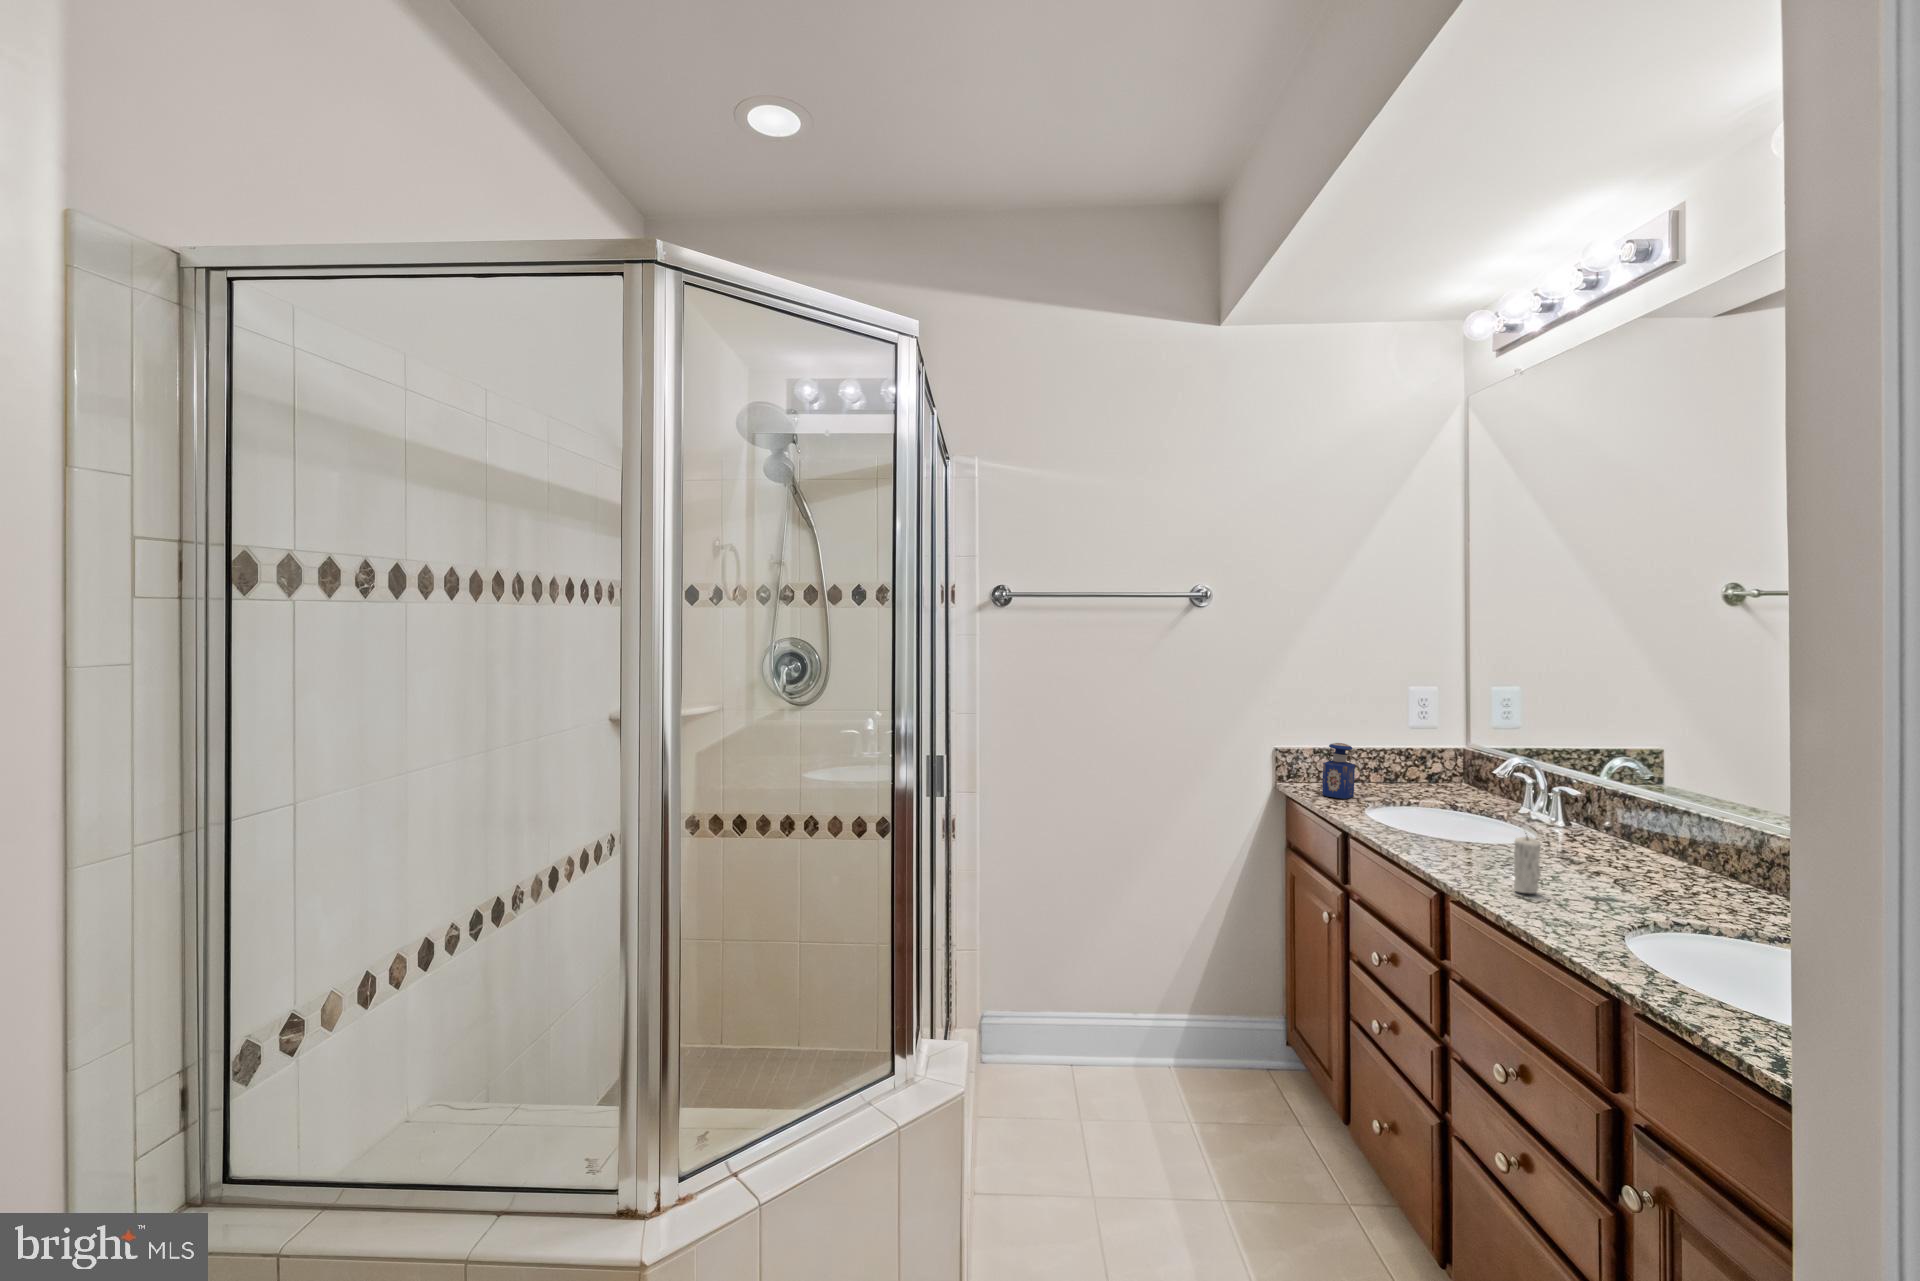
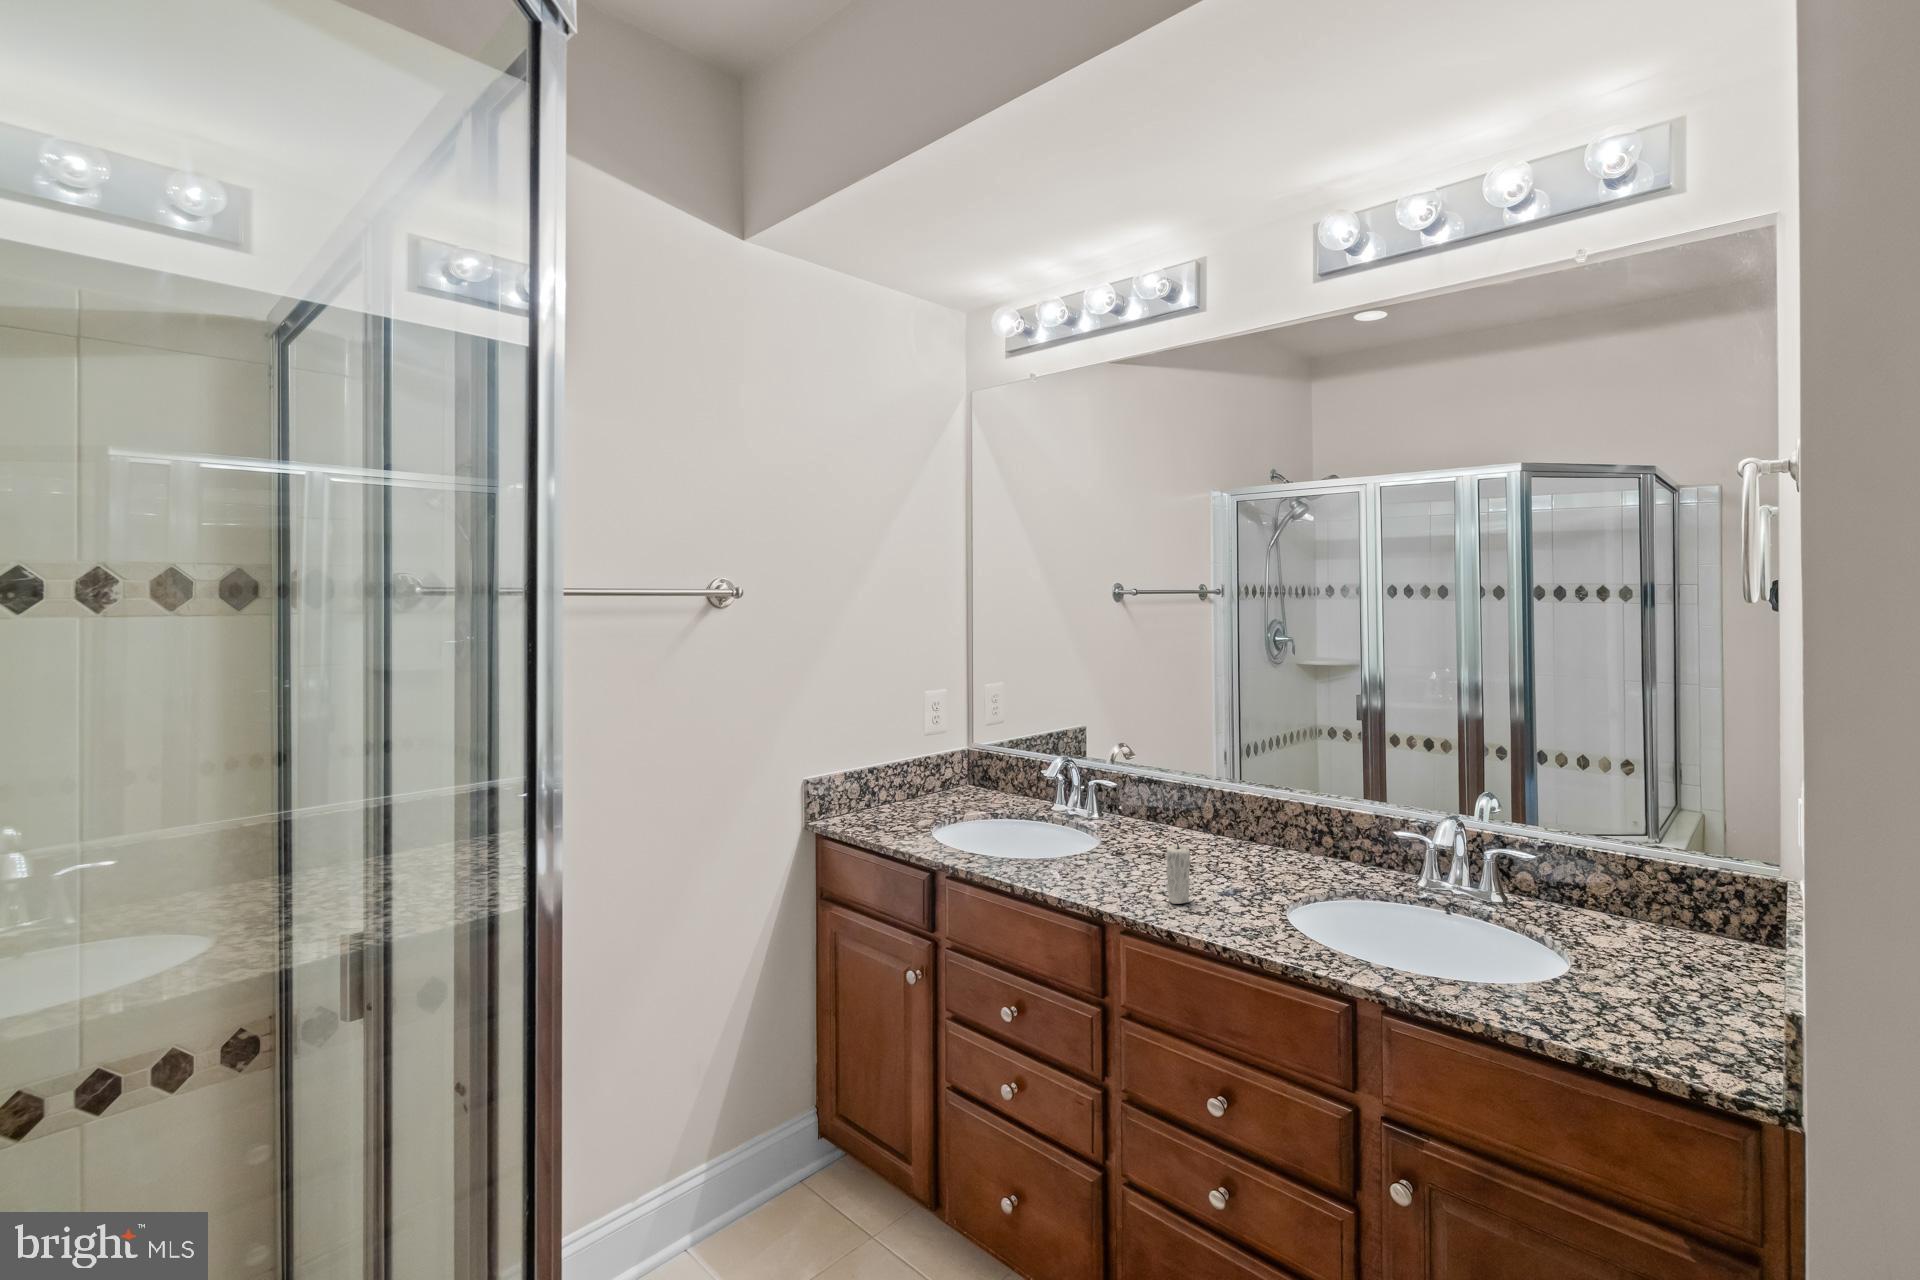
perfume bottle: present [1322,743,1355,799] -> none [867,763,897,827]

